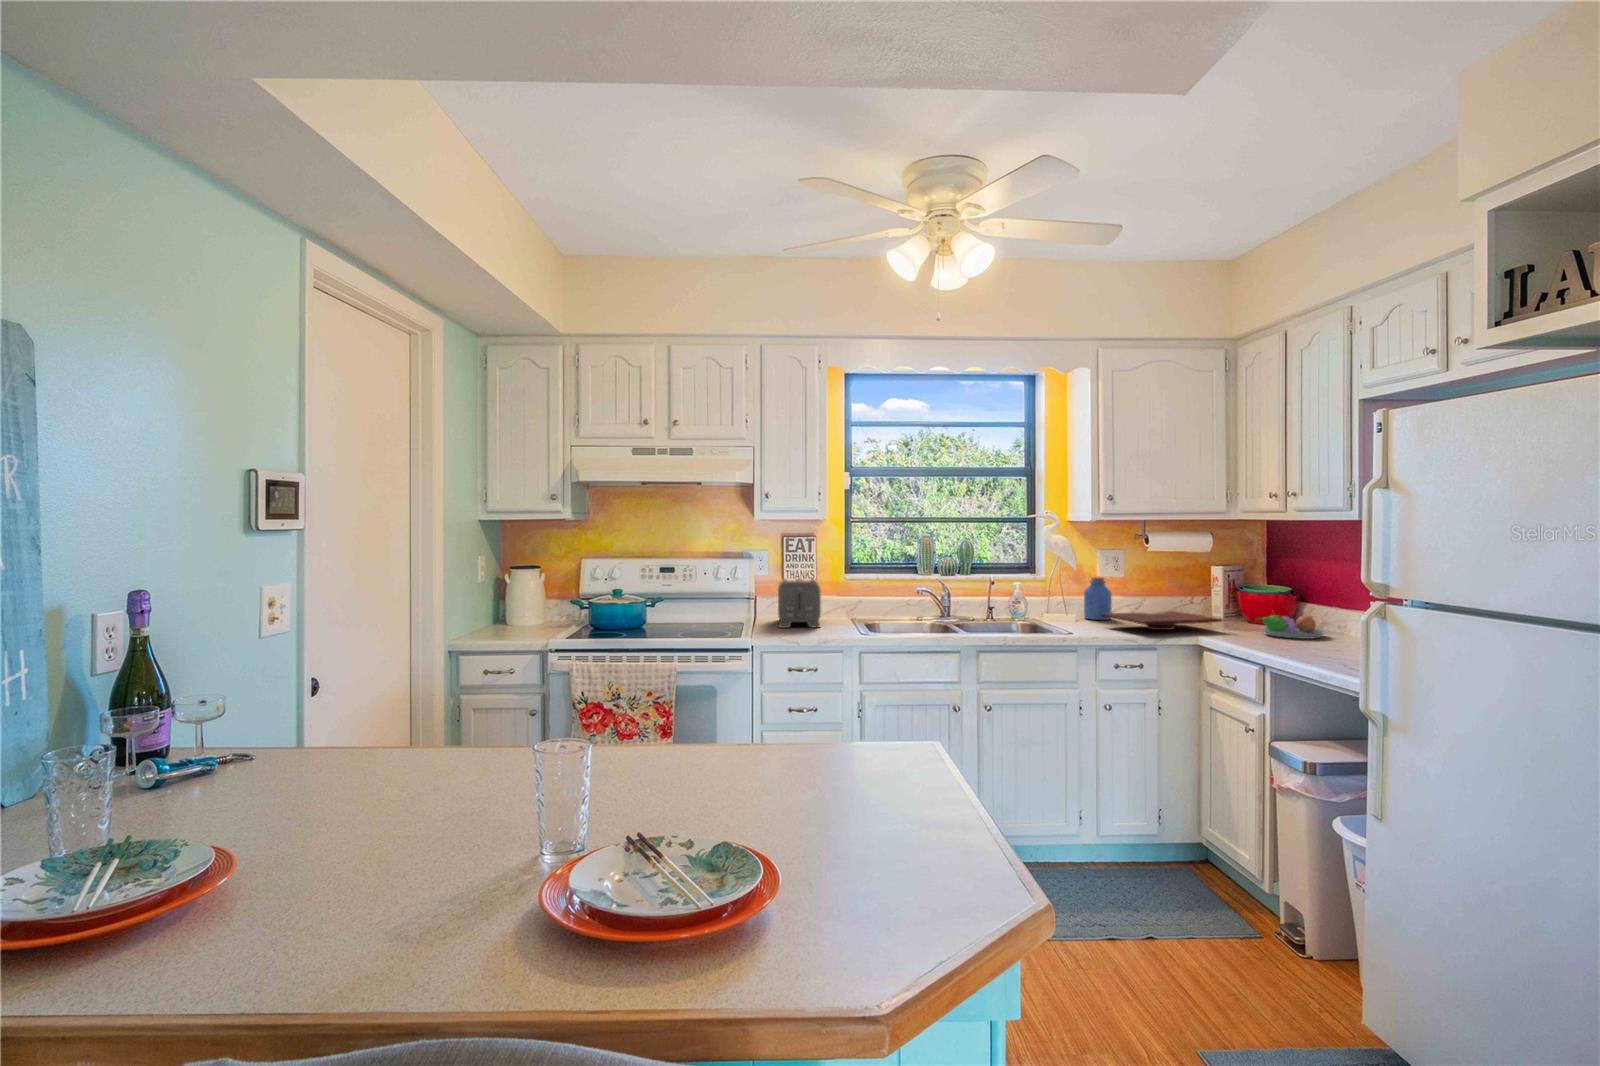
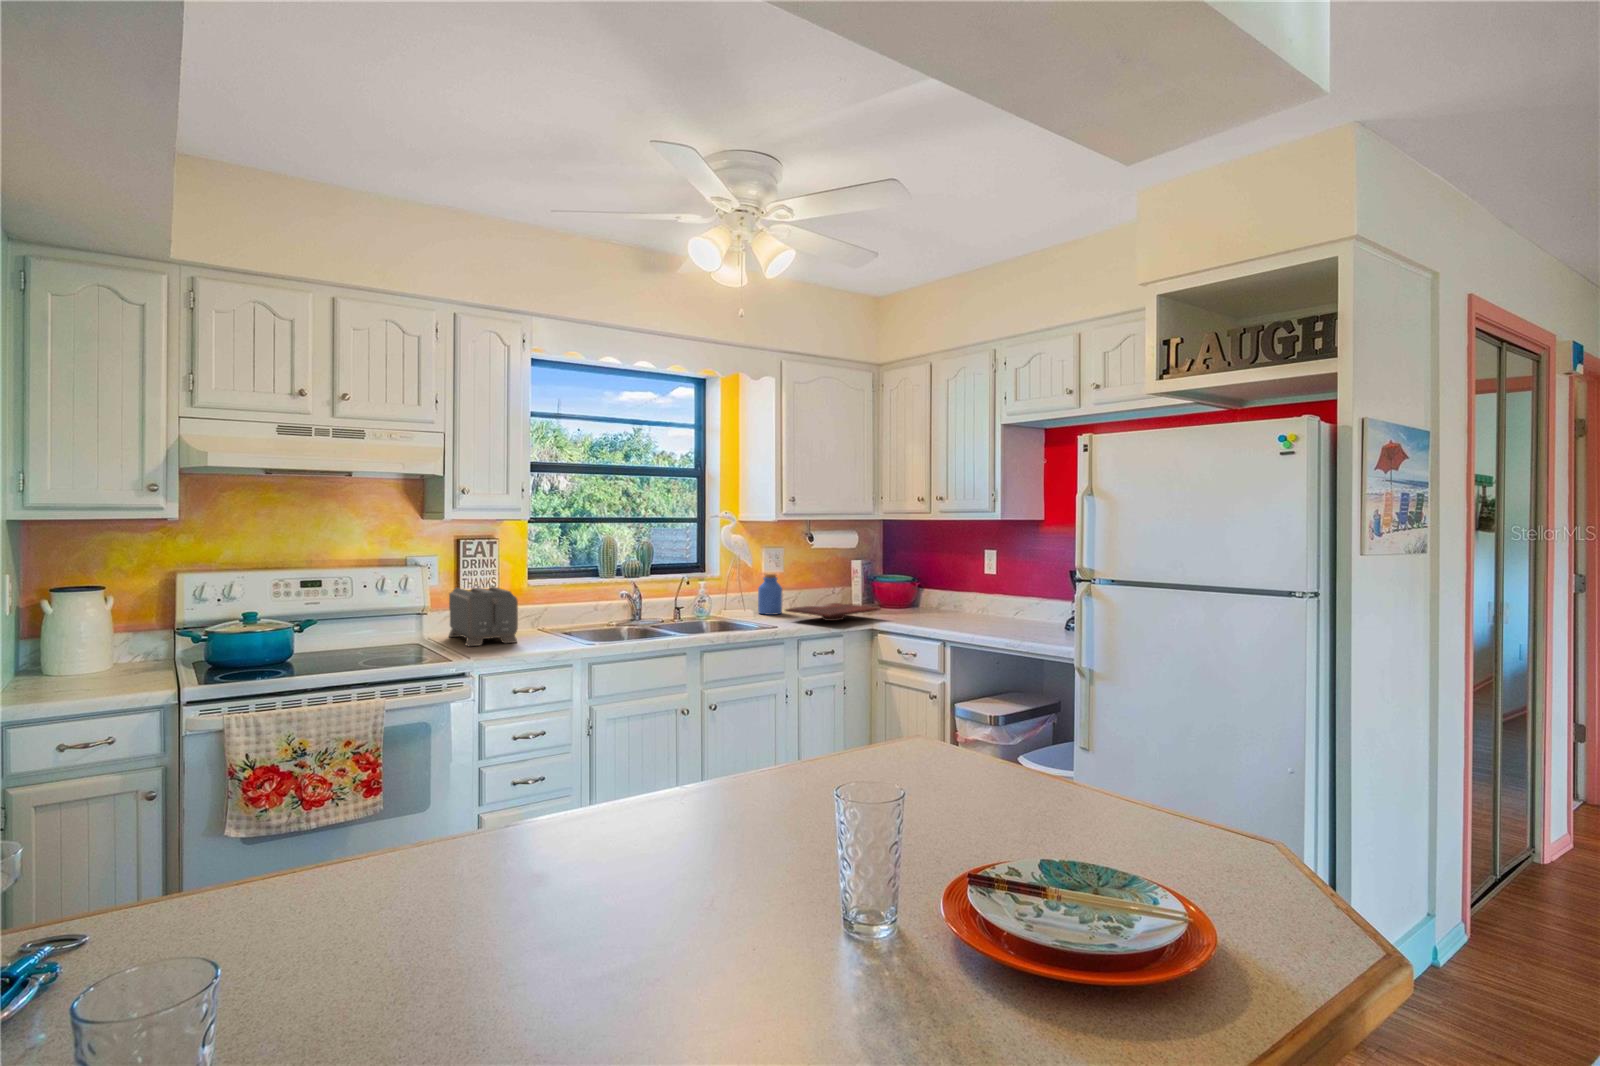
fruit bowl: present [1256,615,1326,639] -> none [905,599,953,621]

